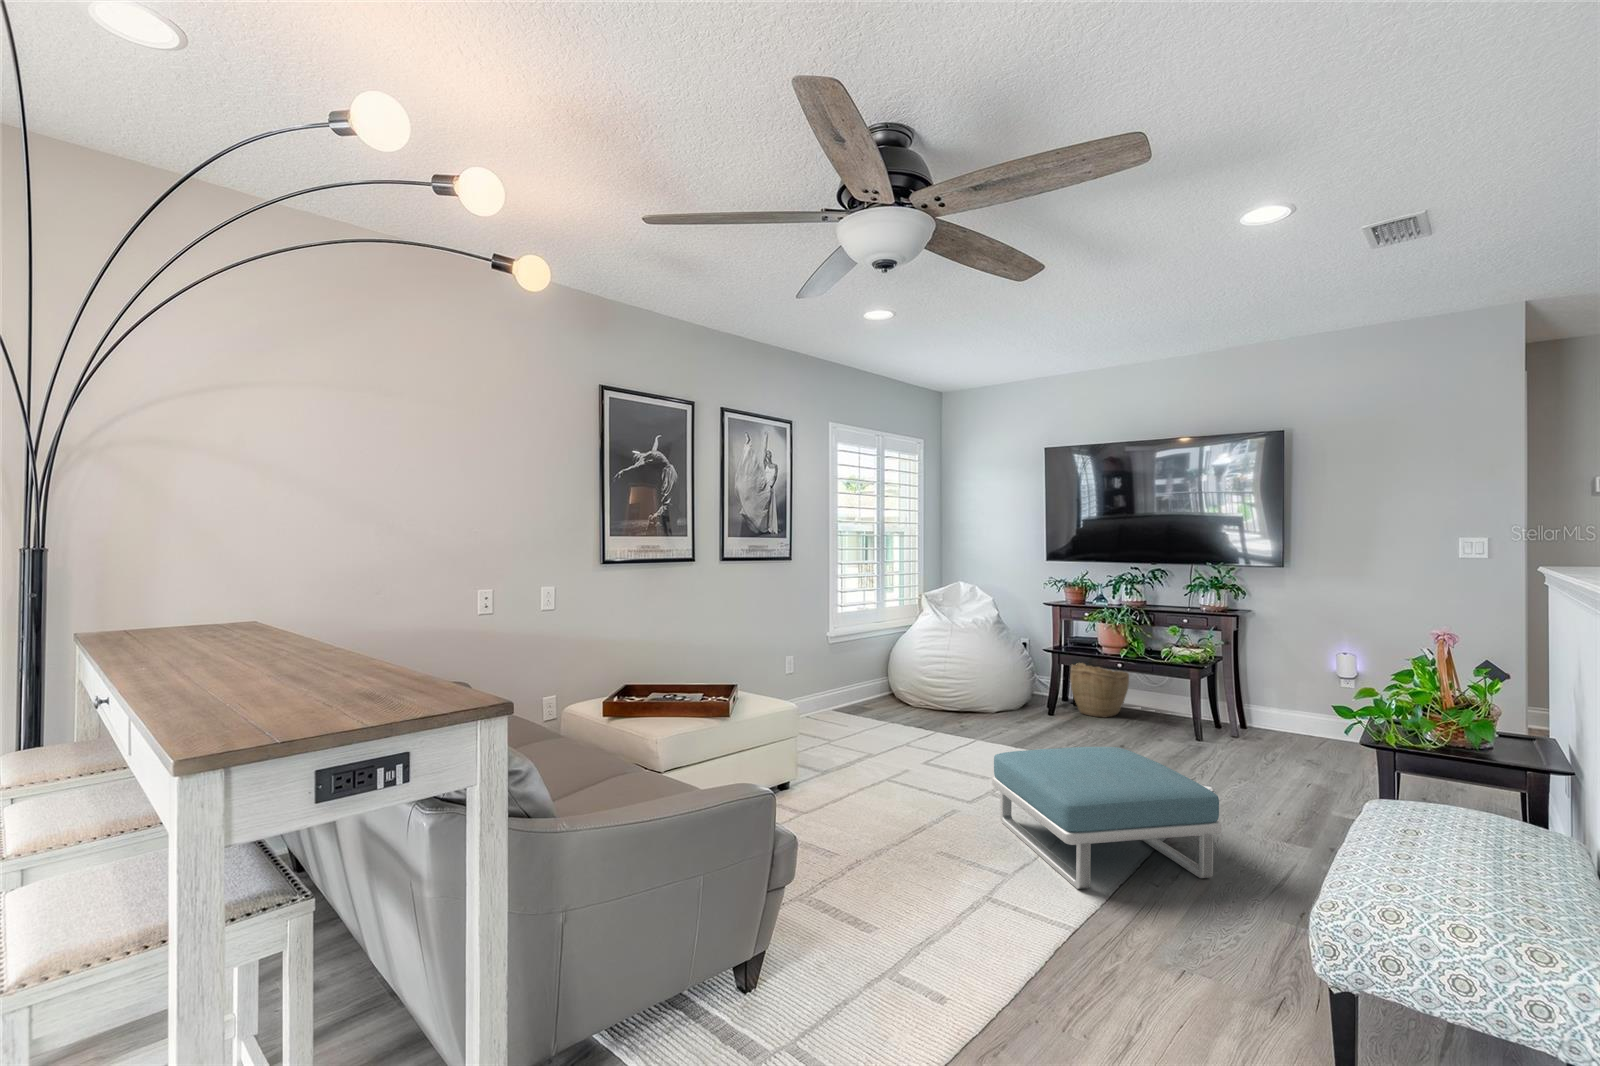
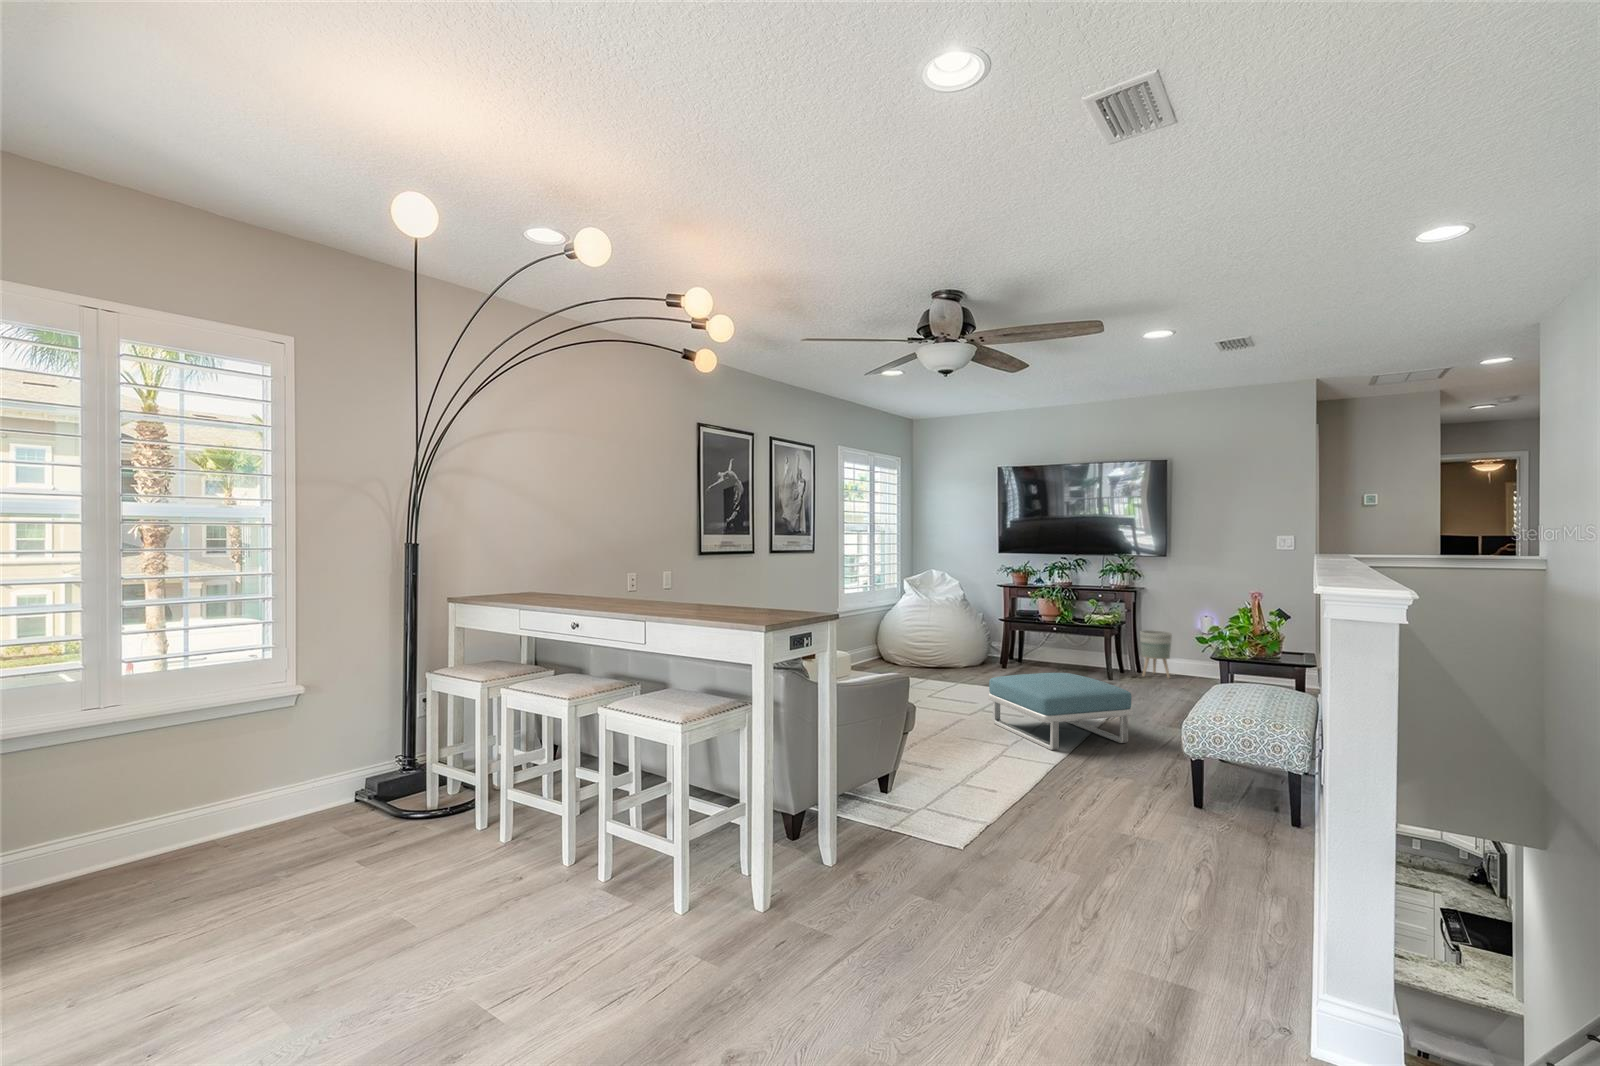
woven basket: present [1070,663,1129,718] -> none [1018,614,1059,668]
planter: none [1244,670,1293,741] -> present [1140,630,1172,678]

